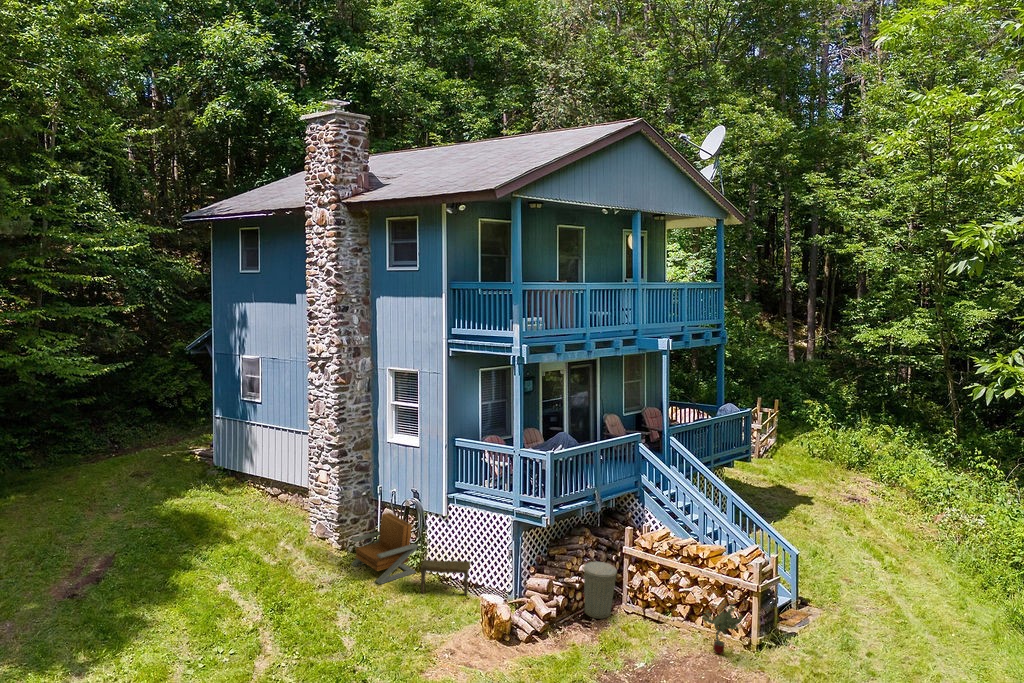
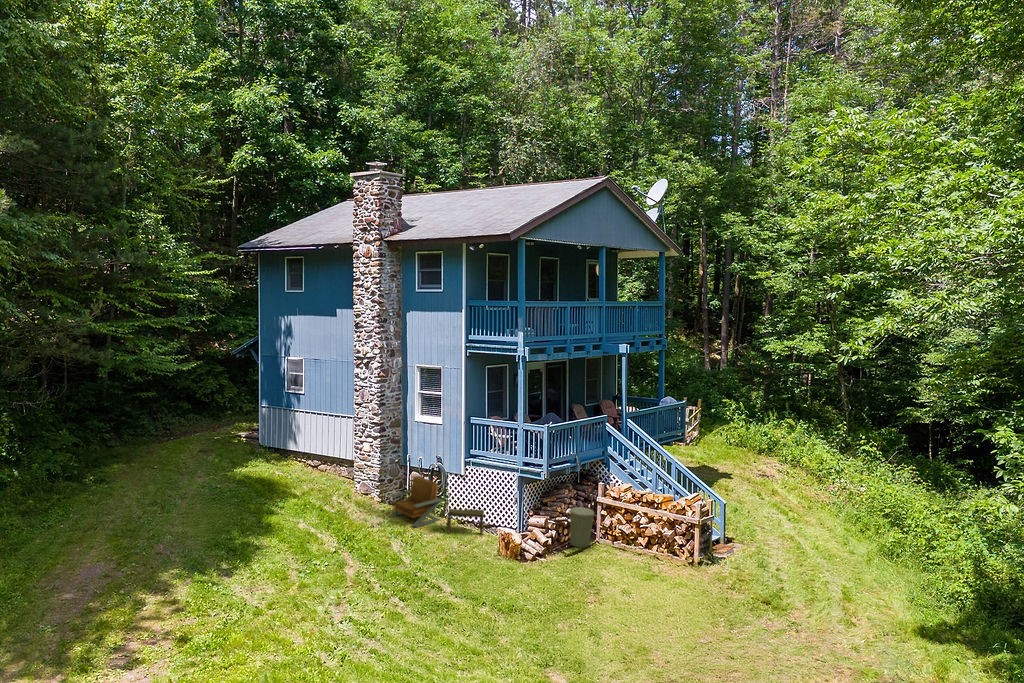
potted tree: present [702,604,742,654] -> none [656,530,686,568]

